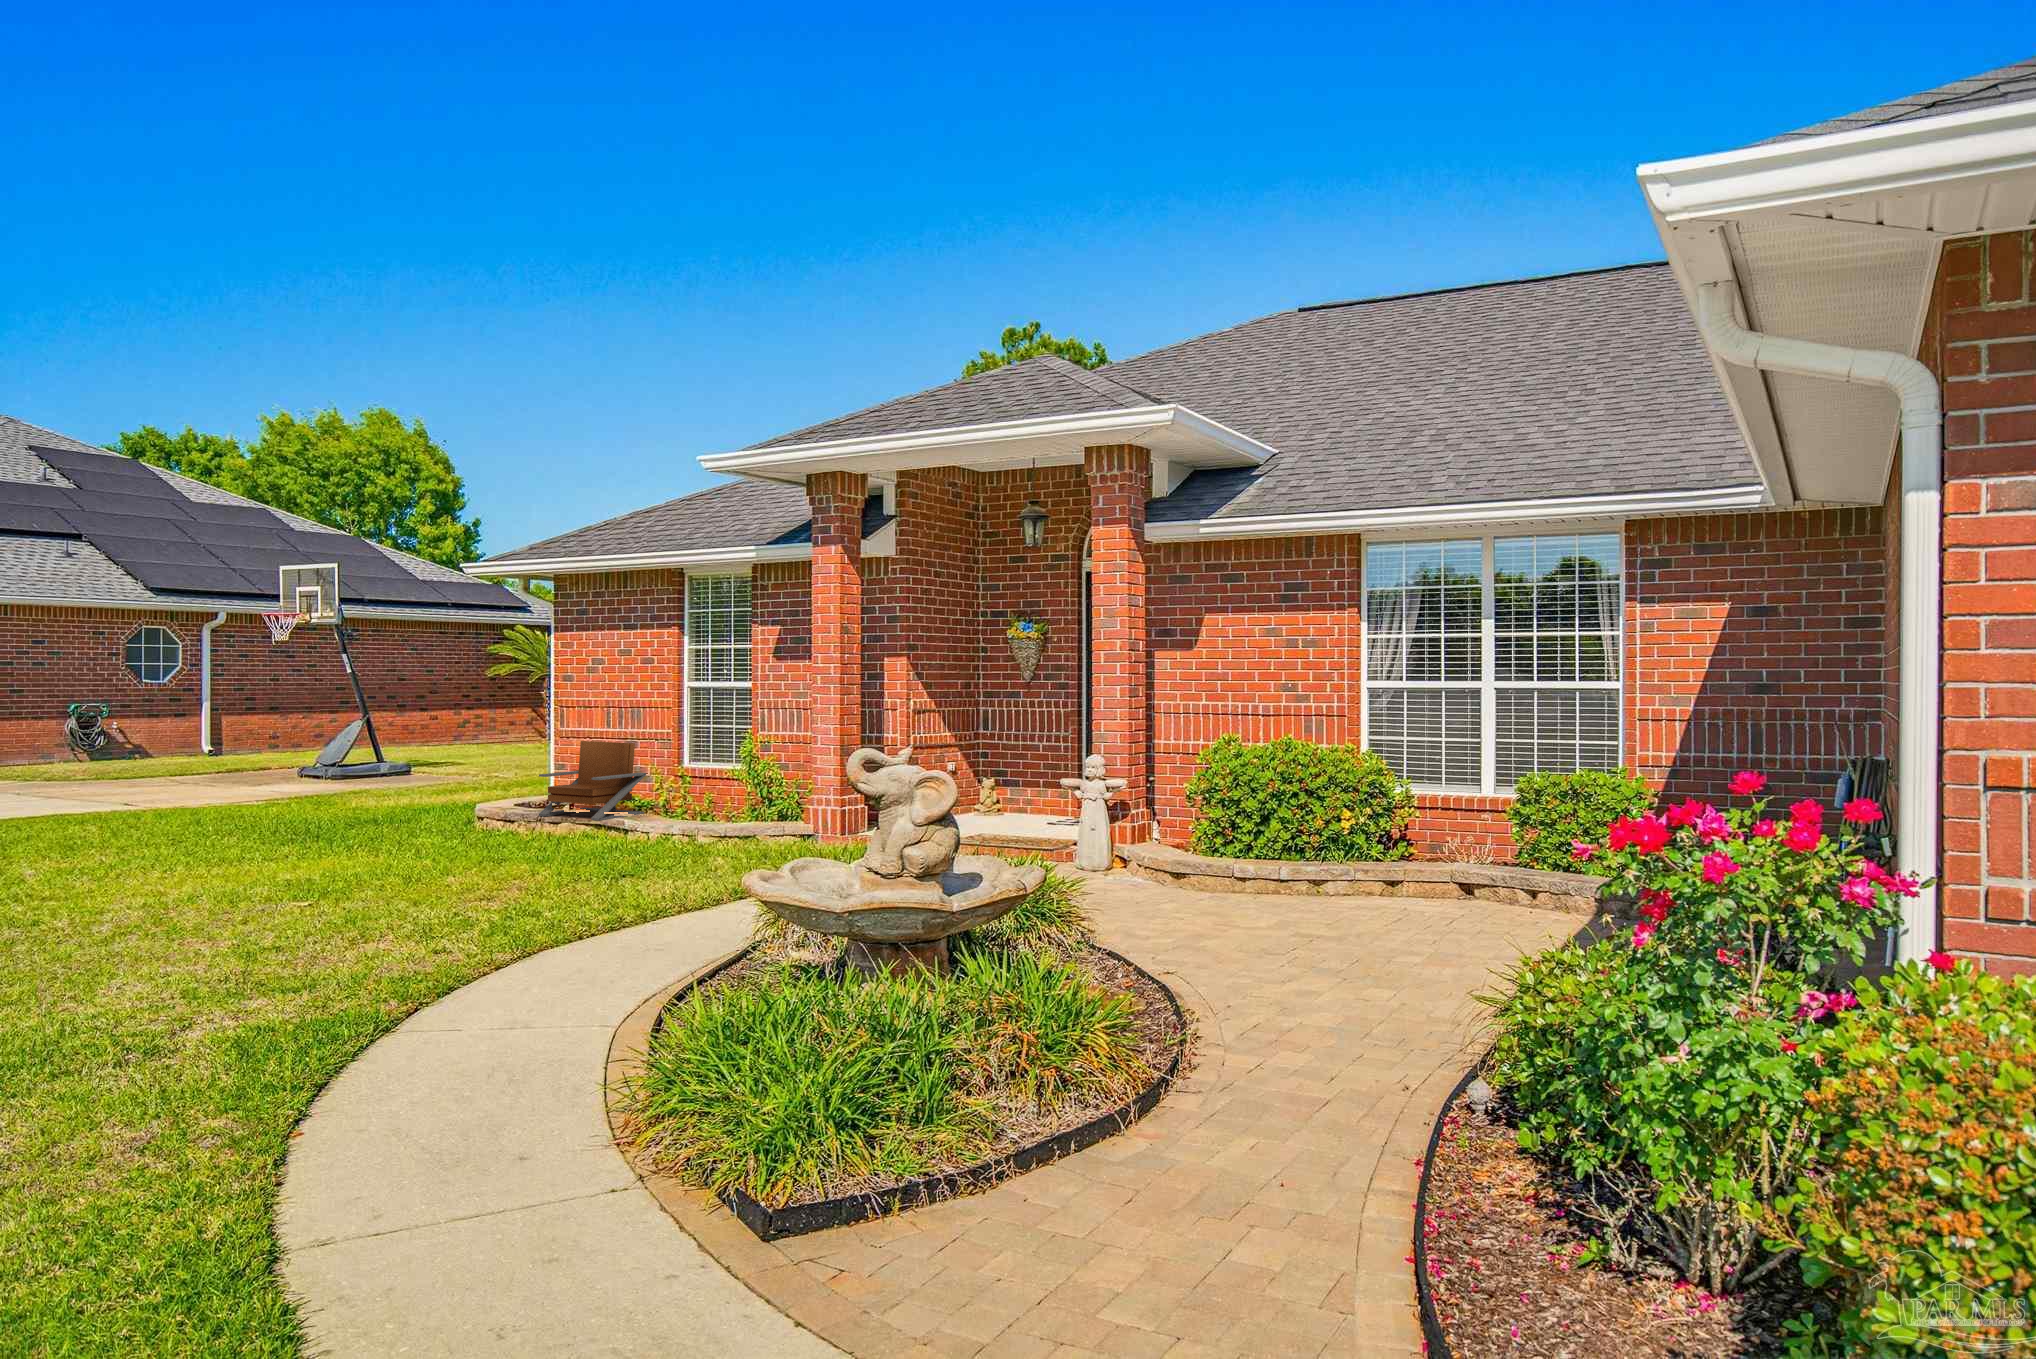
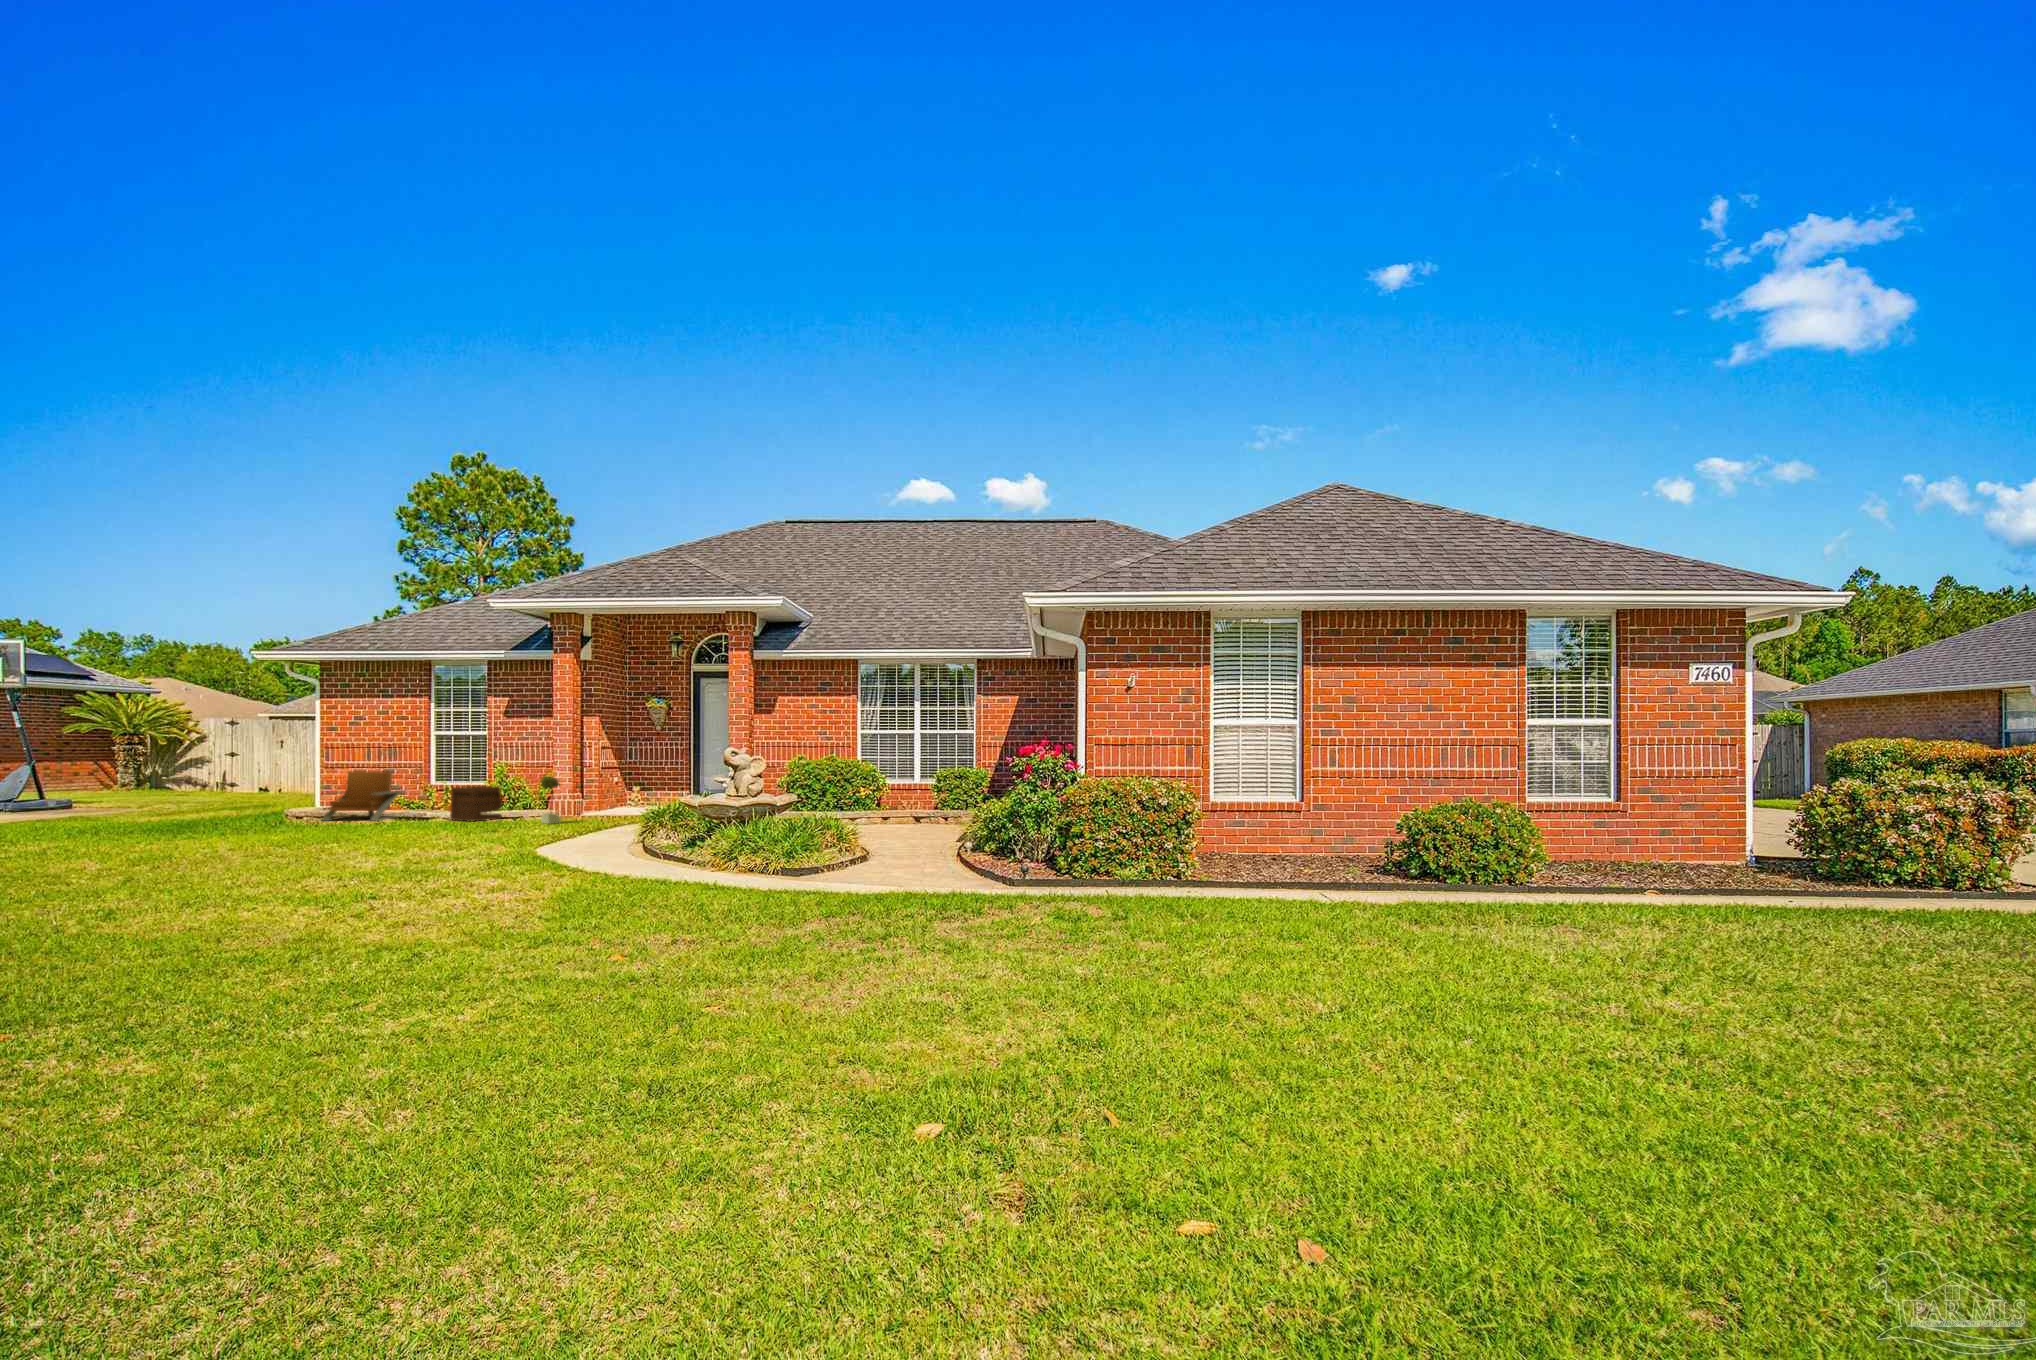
potted tree: none [780,760,816,847] -> present [541,776,561,824]
wooden crate: none [686,770,758,831] -> present [450,786,502,822]

